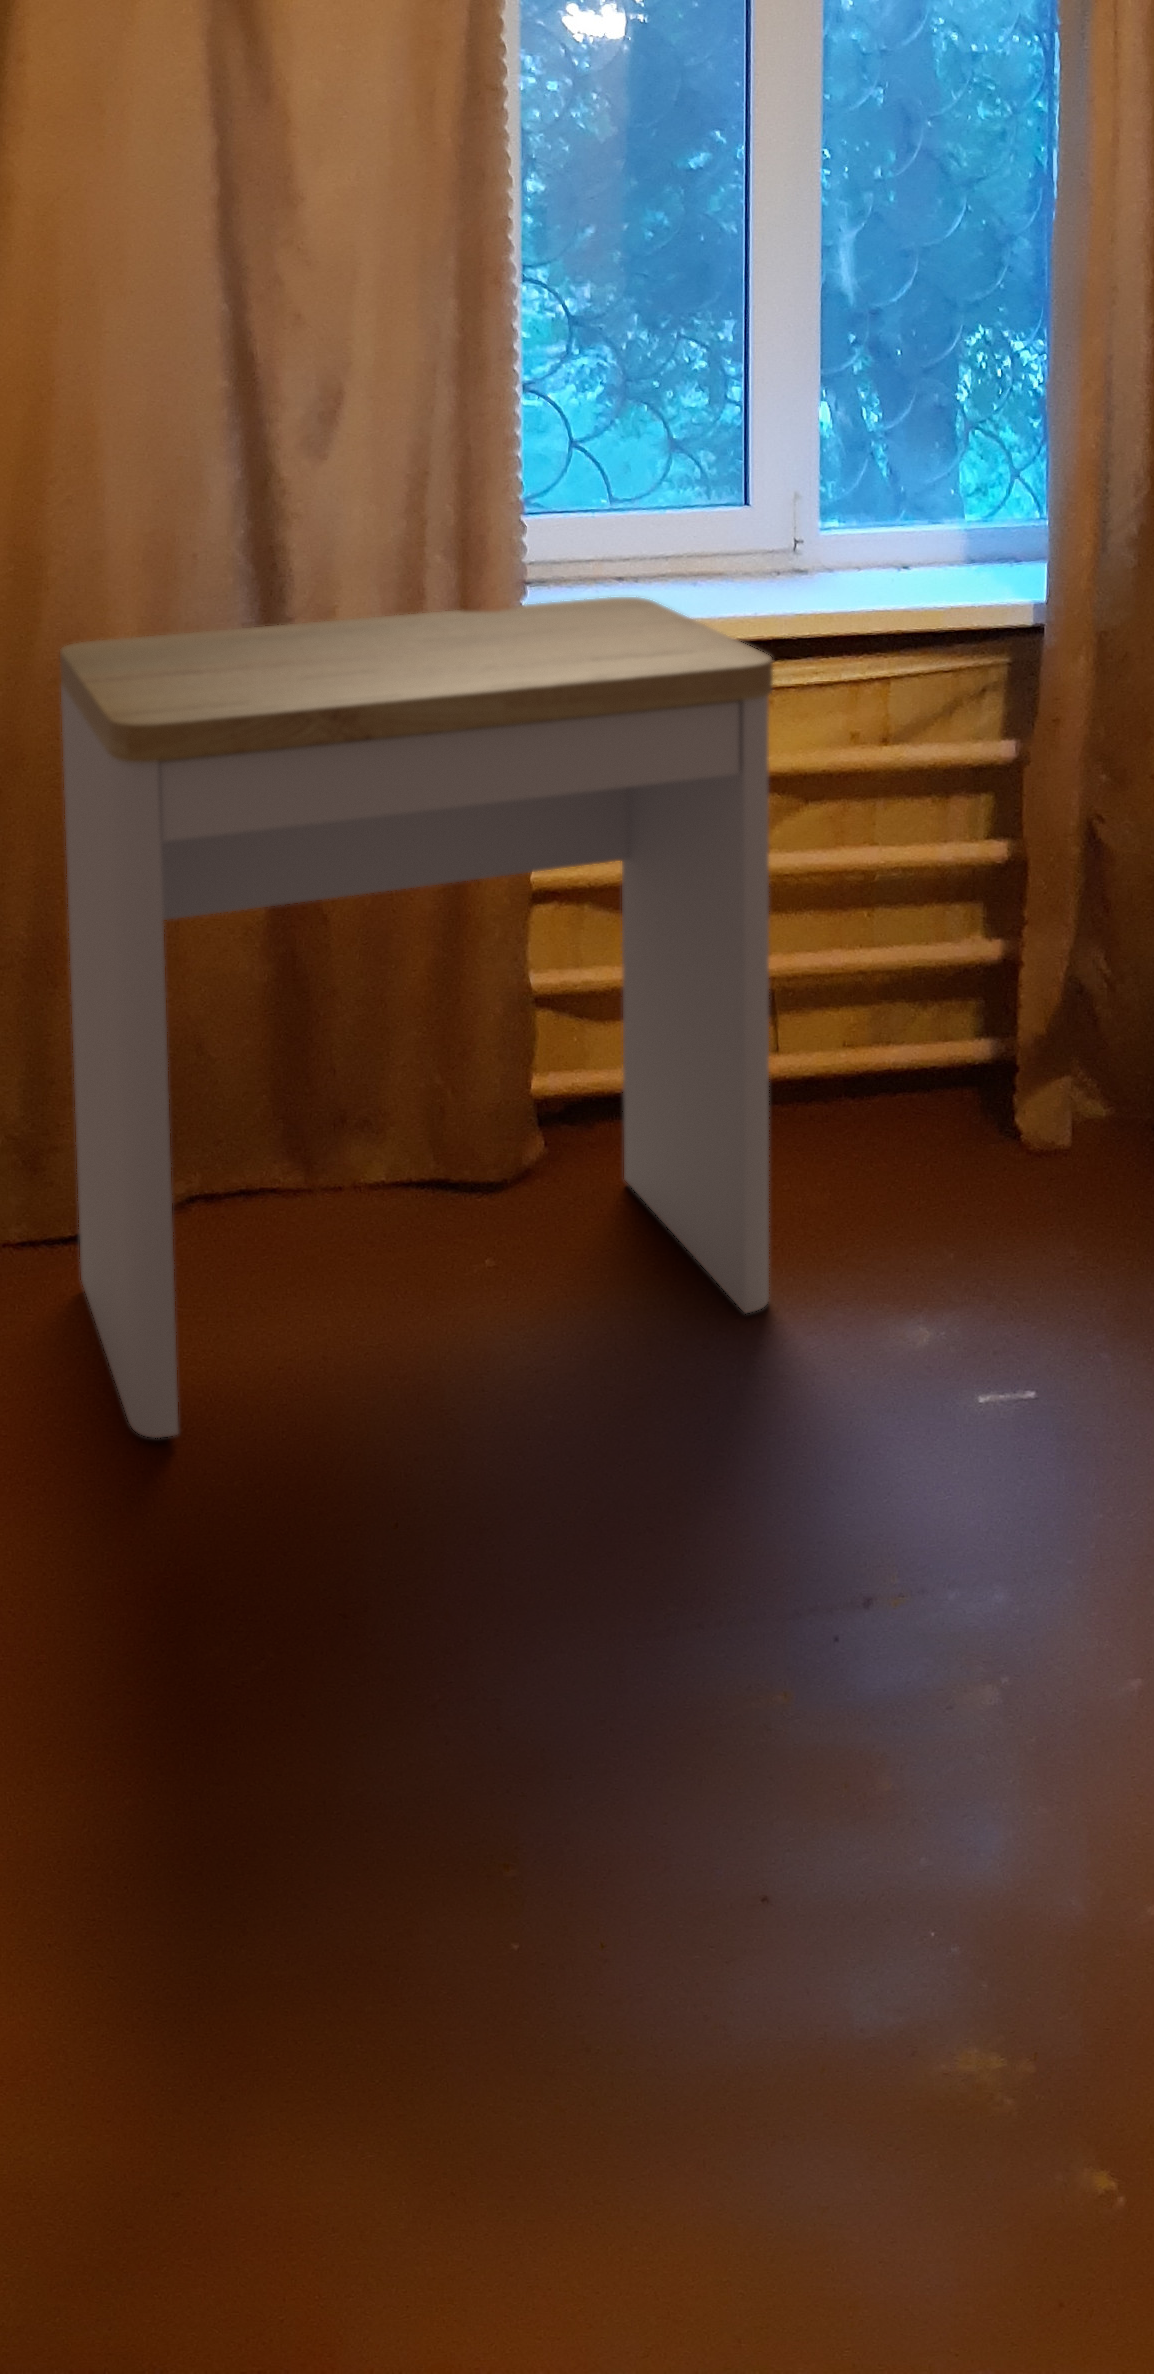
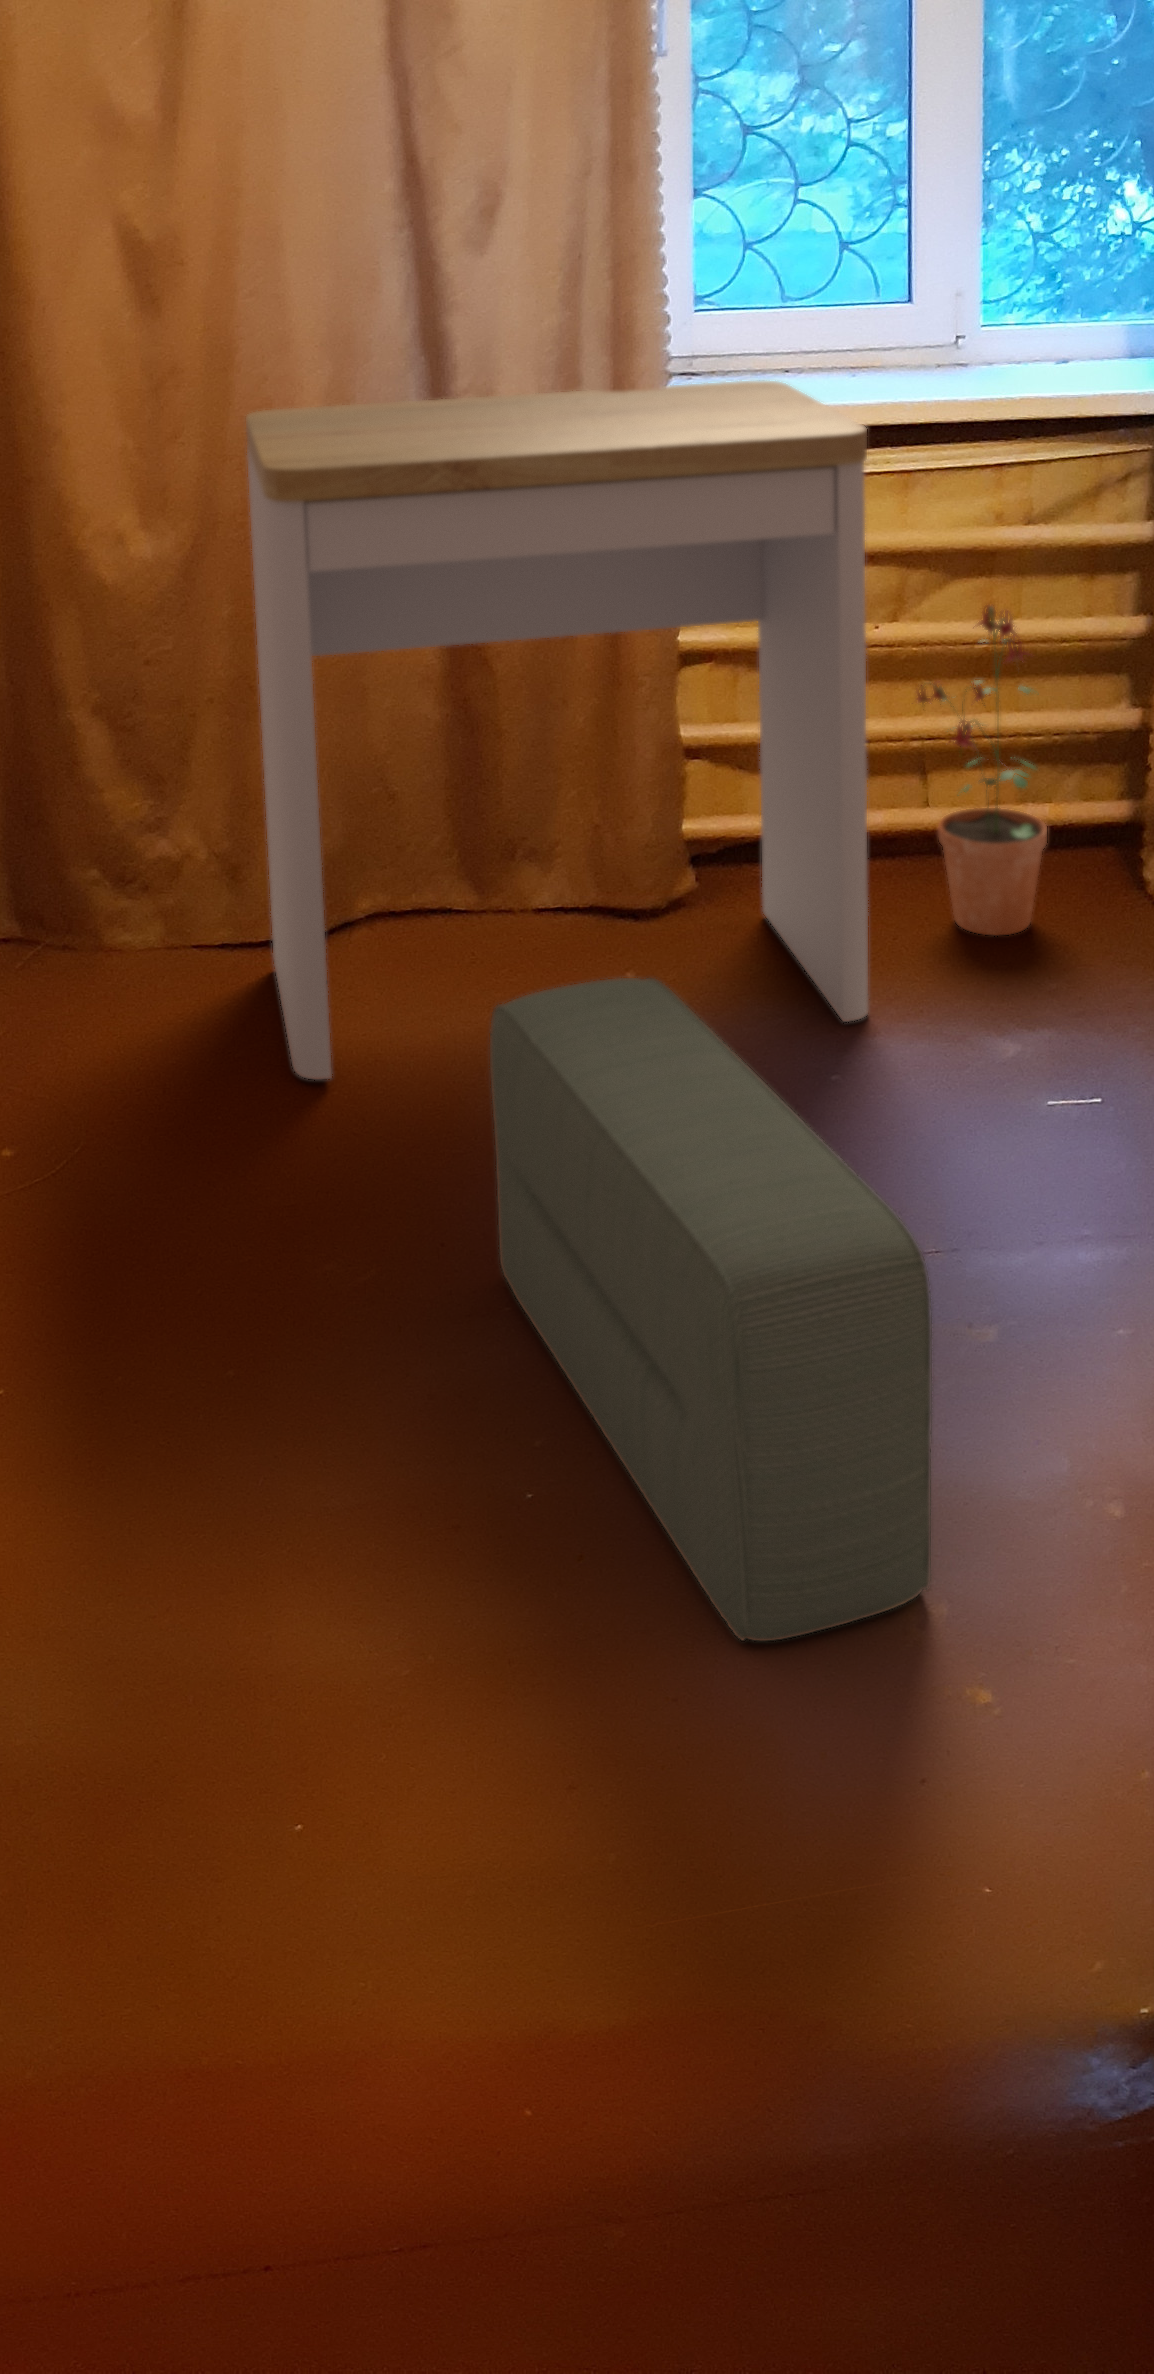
potted plant: none [777,830,928,1192] -> present [917,605,1047,936]
pouf: none [425,1320,1048,2210] -> present [490,978,932,1641]

